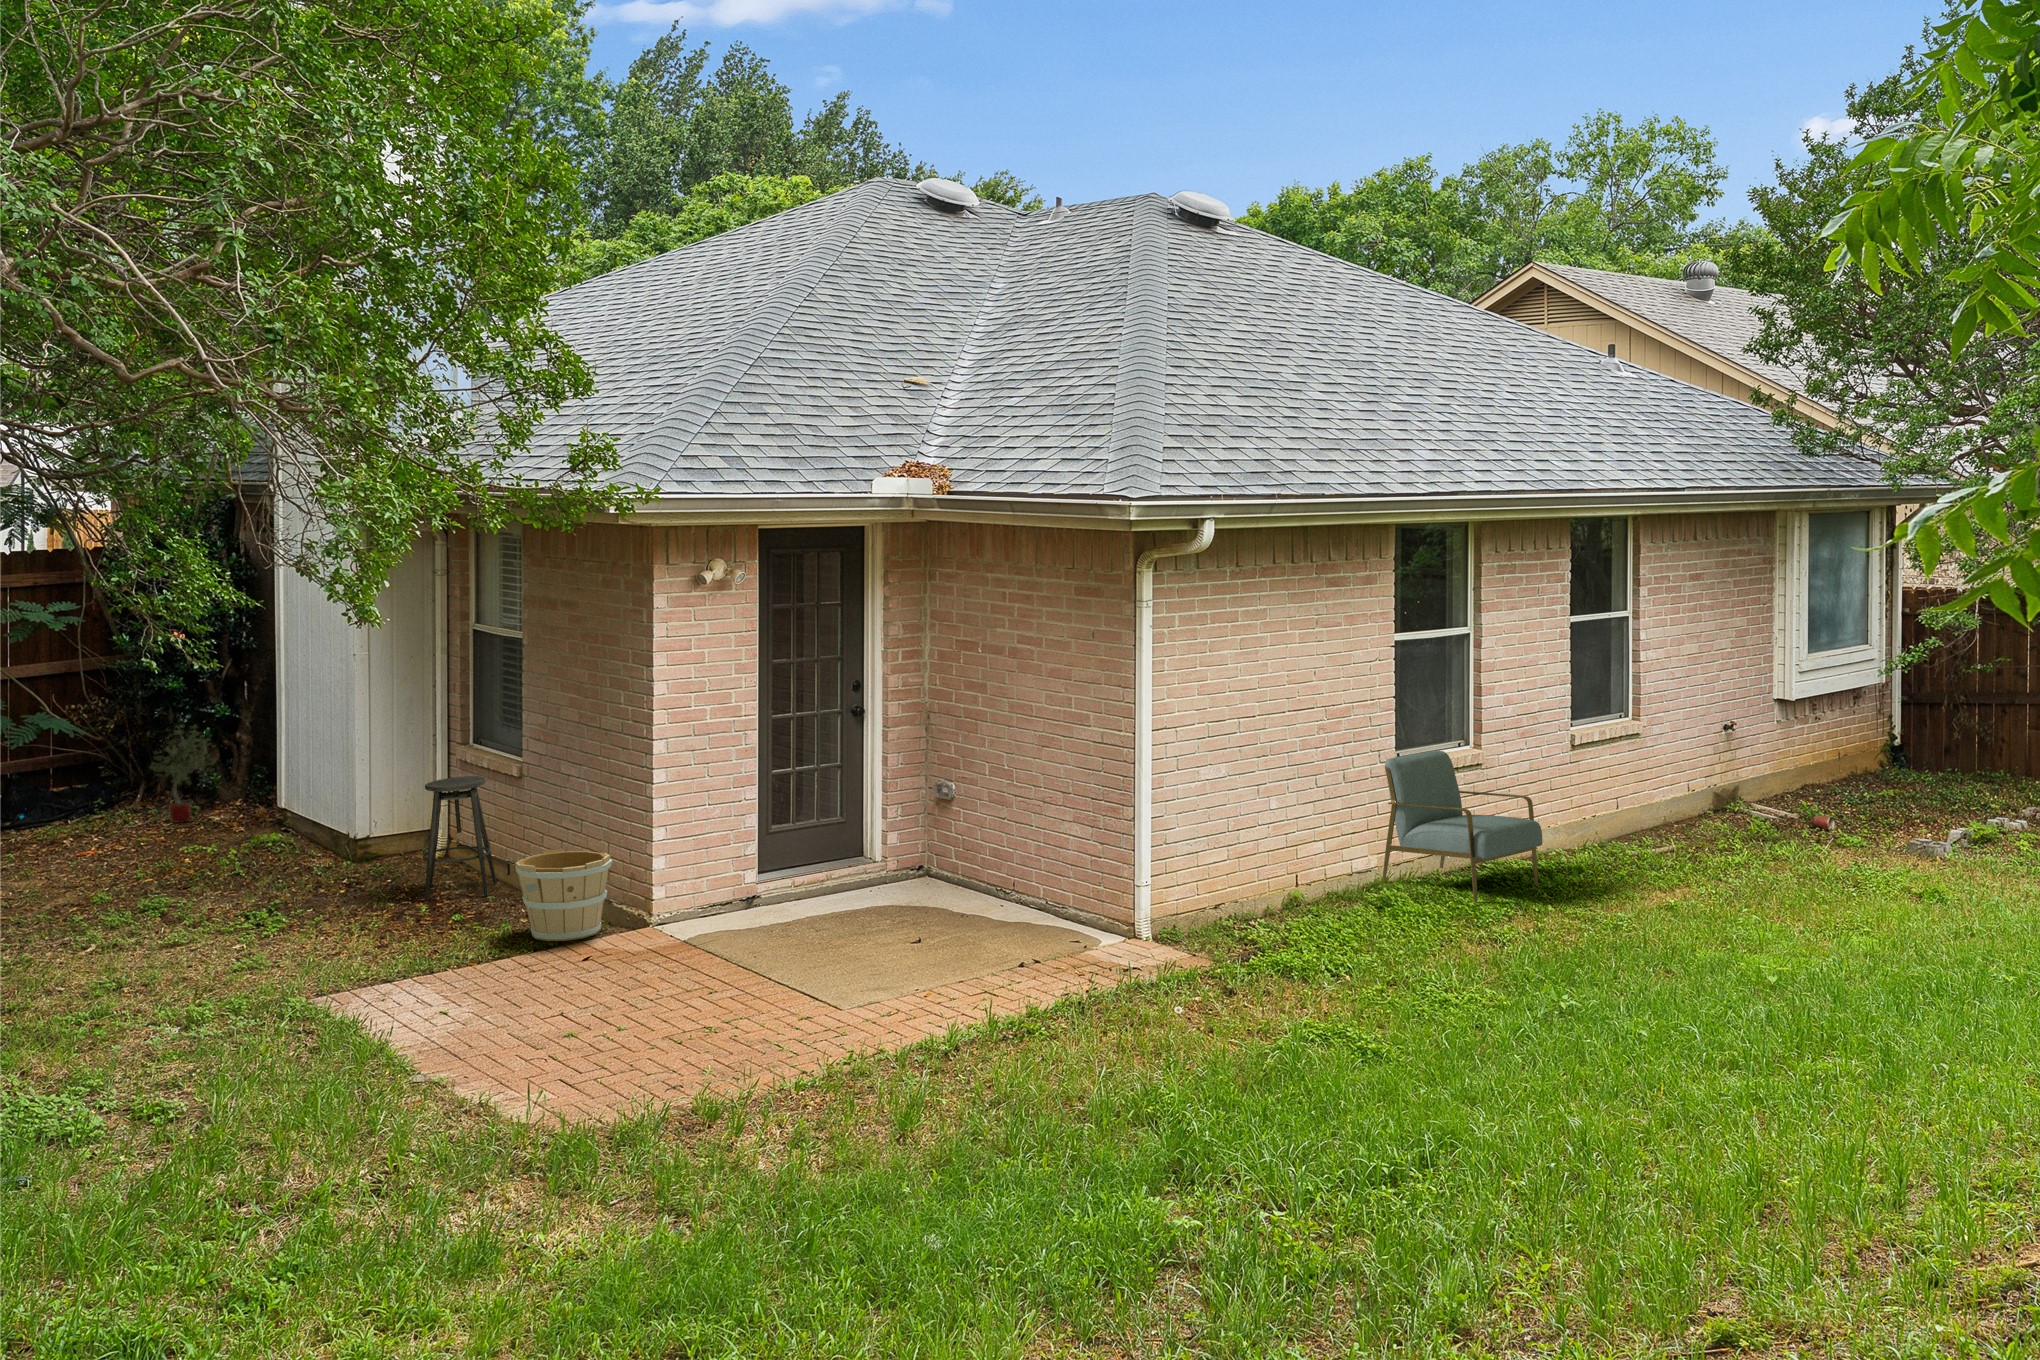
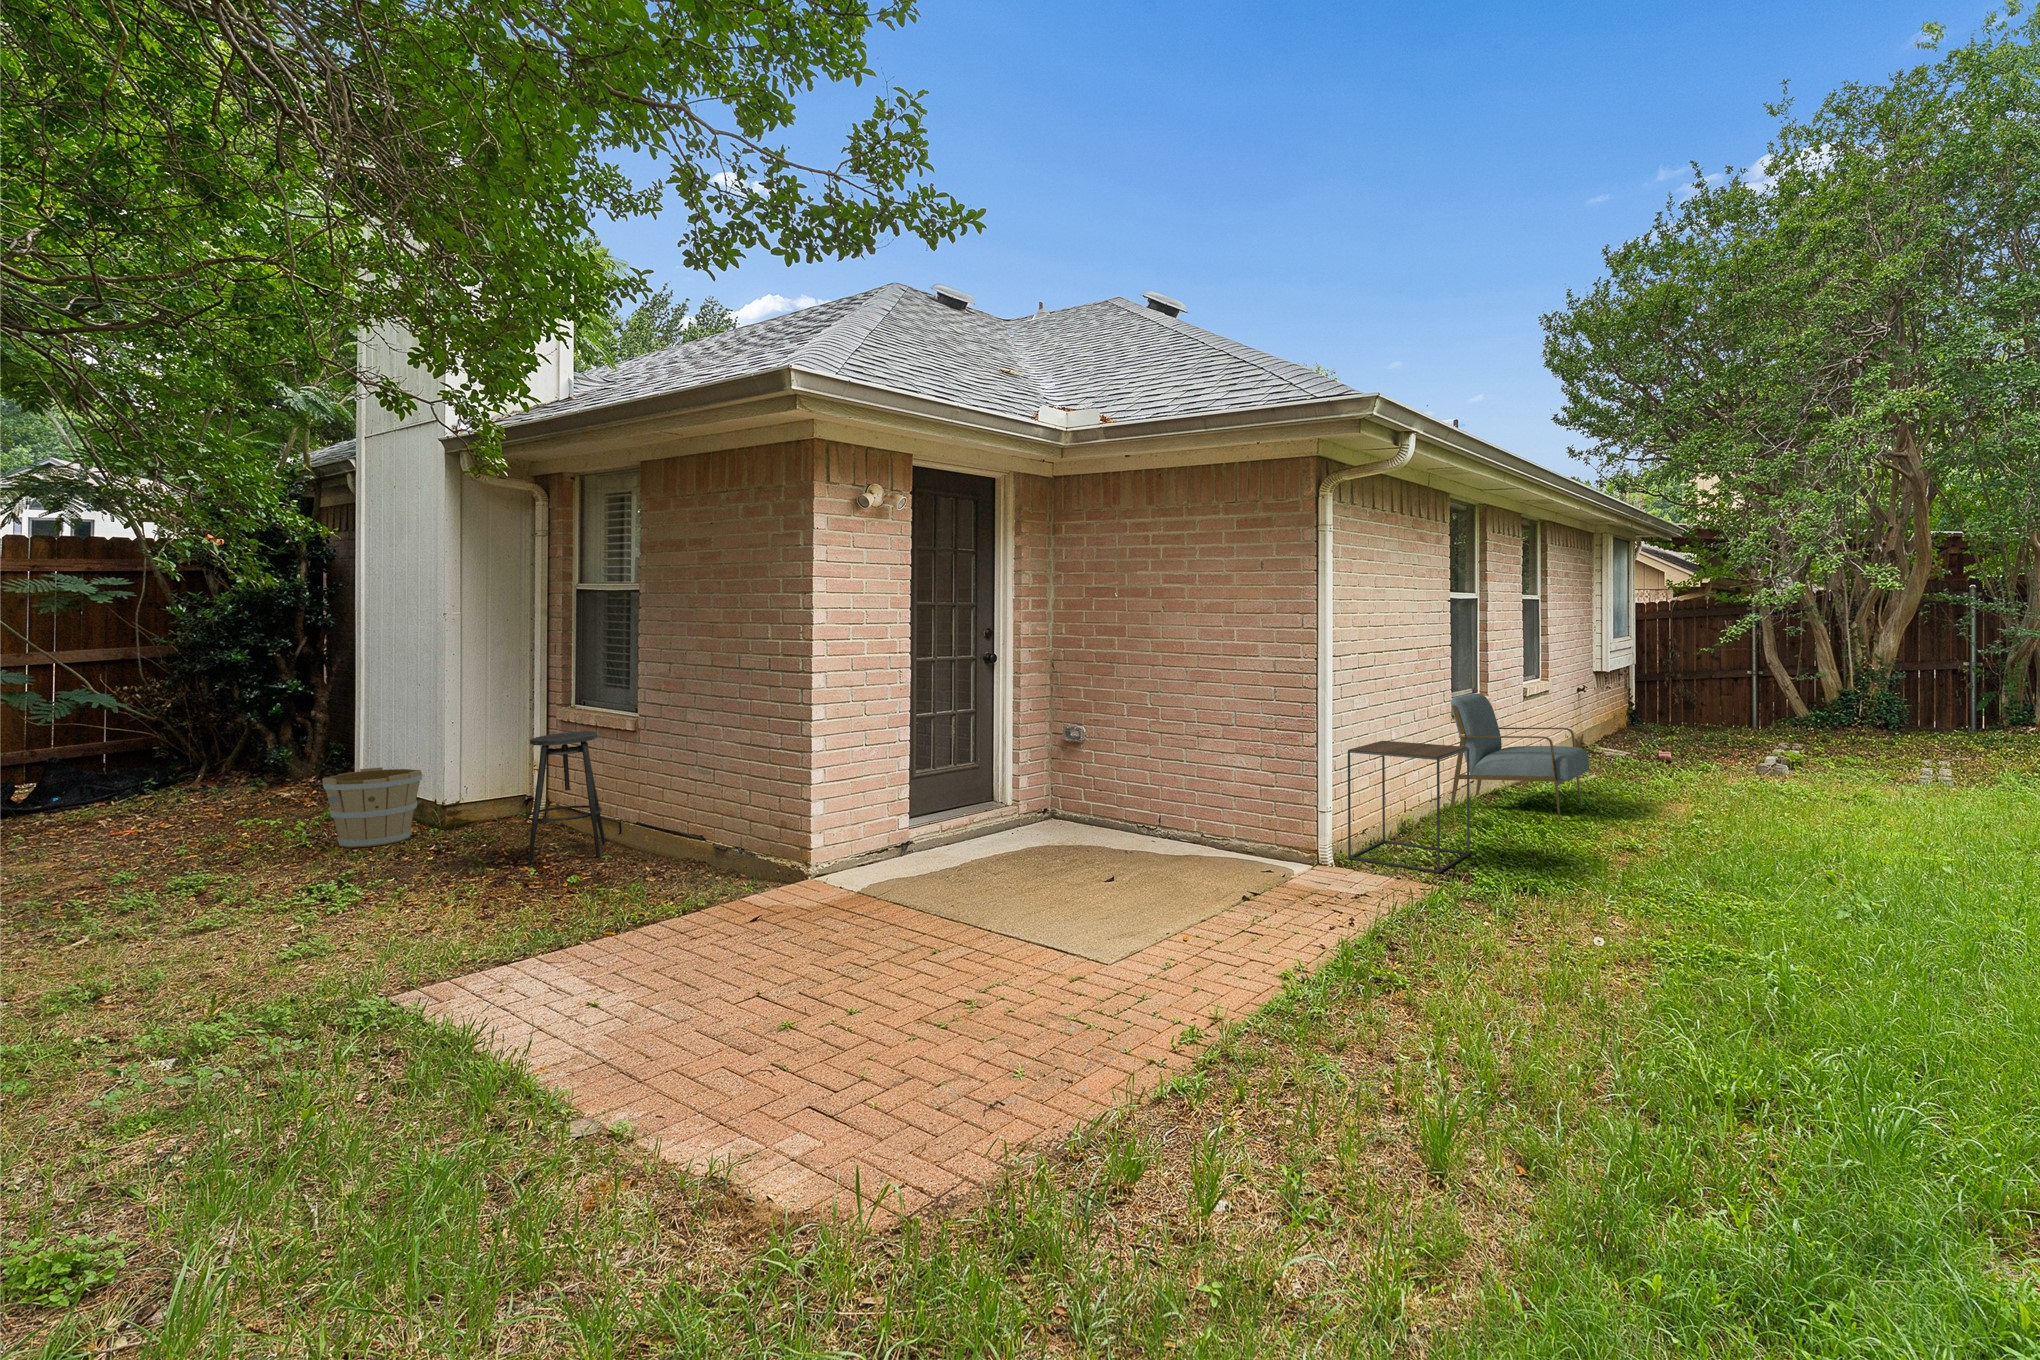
potted tree: present [150,725,215,823] -> none [211,703,290,801]
side table: none [1178,812,1309,950] -> present [1348,741,1470,873]
wooden bucket: present [515,849,612,941] -> present [322,767,423,848]

